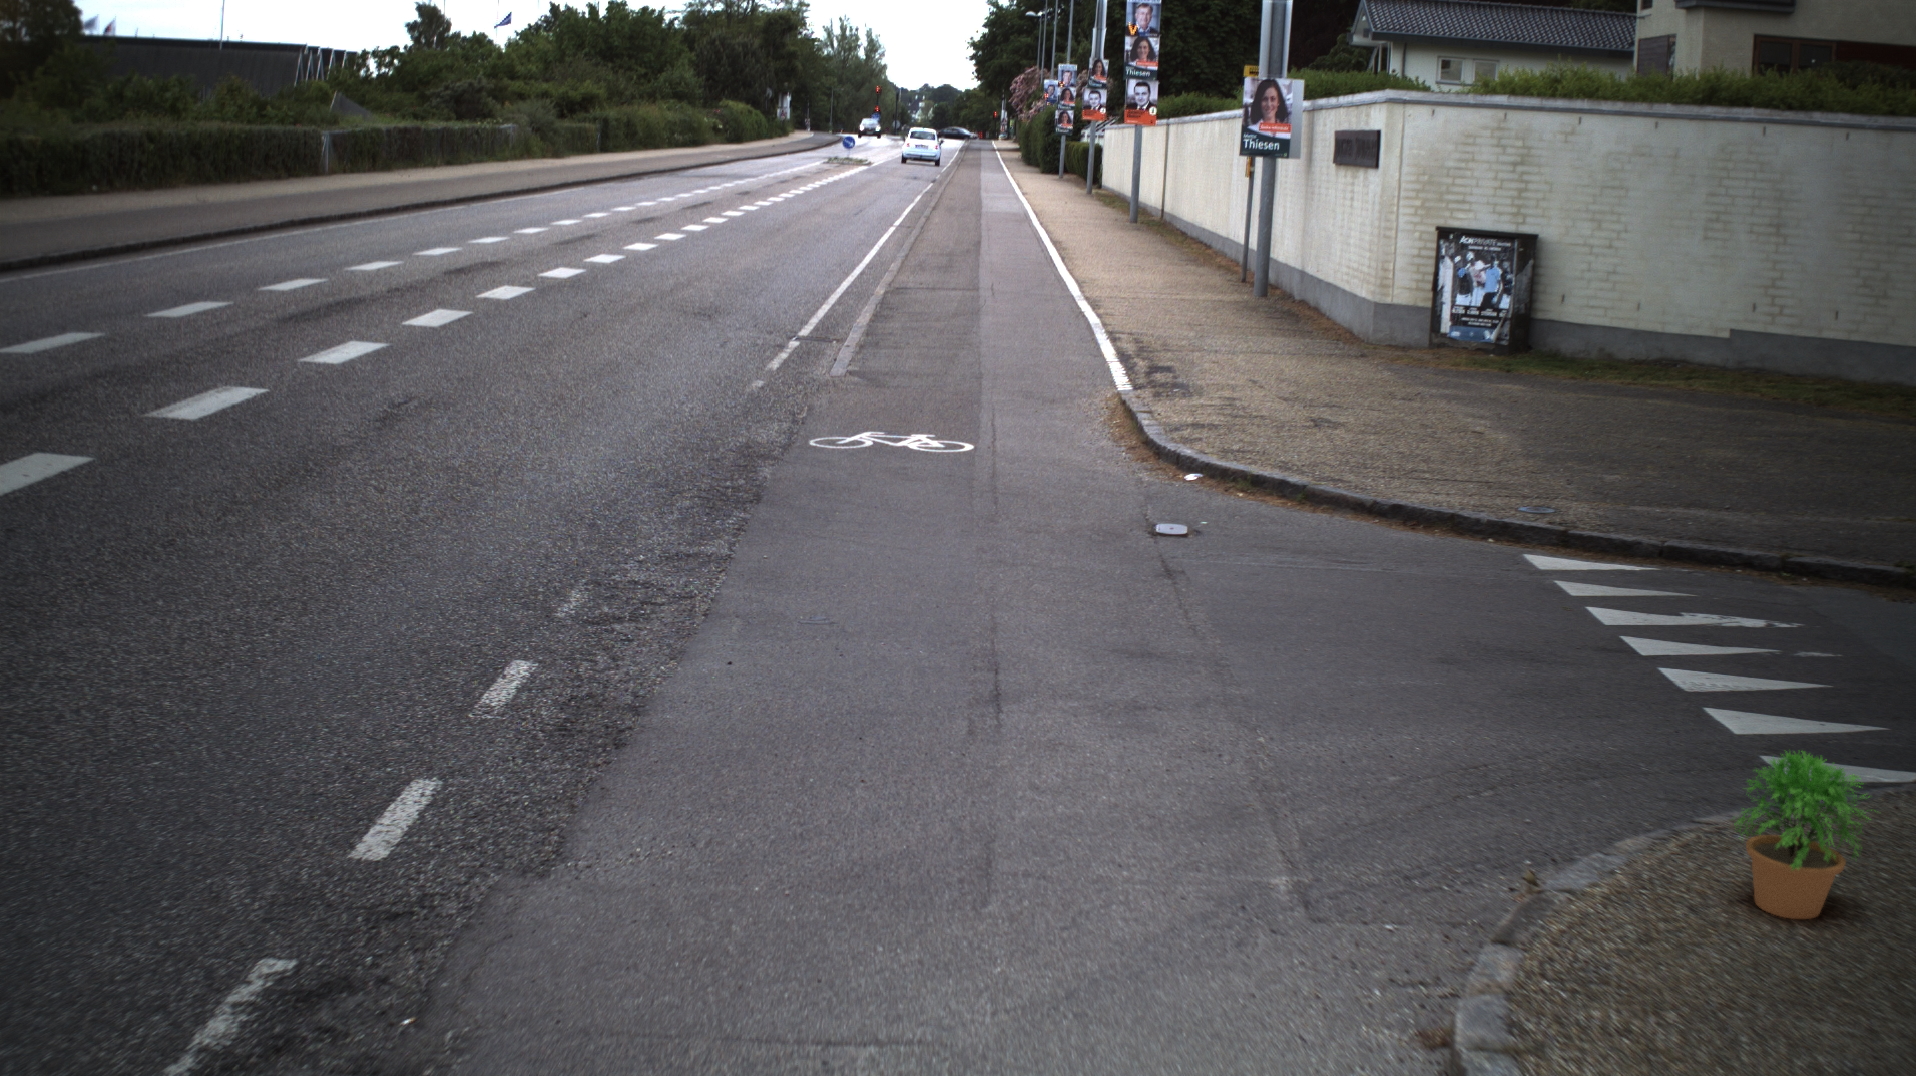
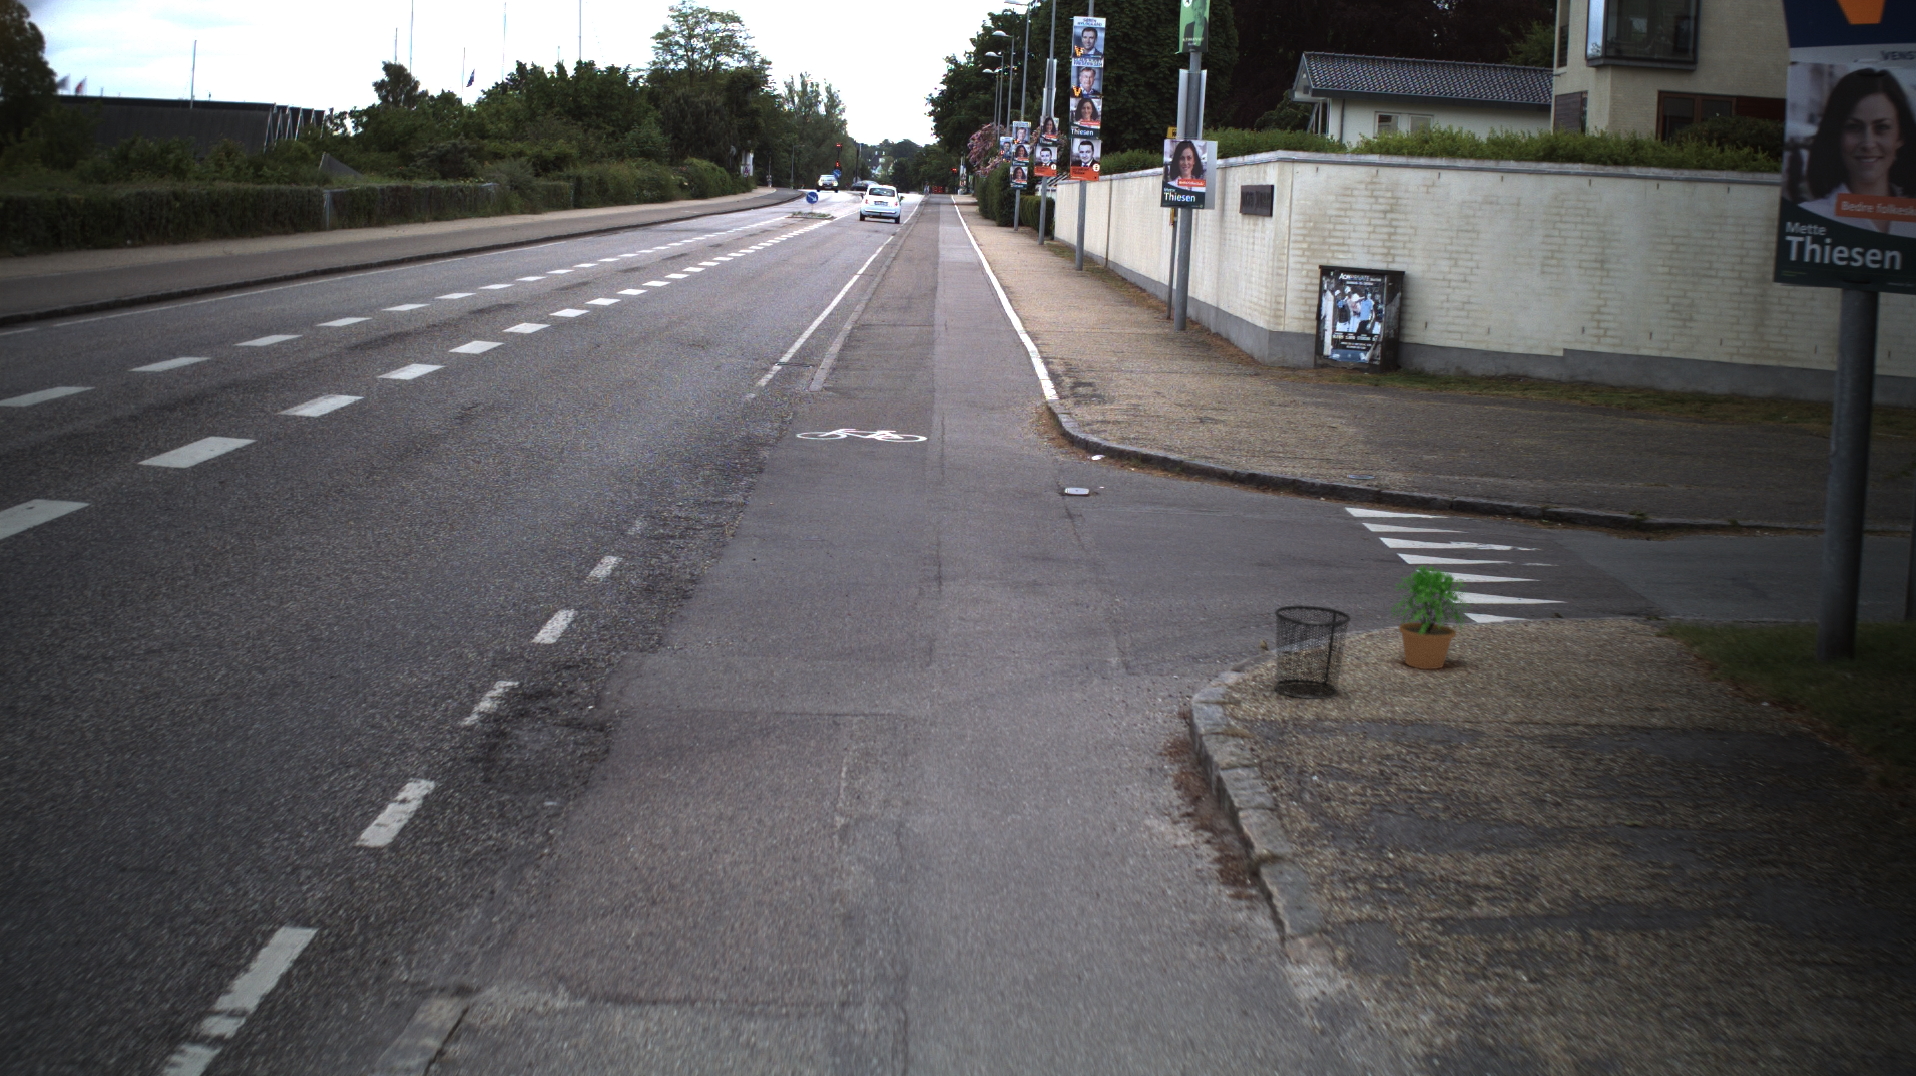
waste bin: none [1570,836,1710,1008] -> present [1275,605,1350,699]

